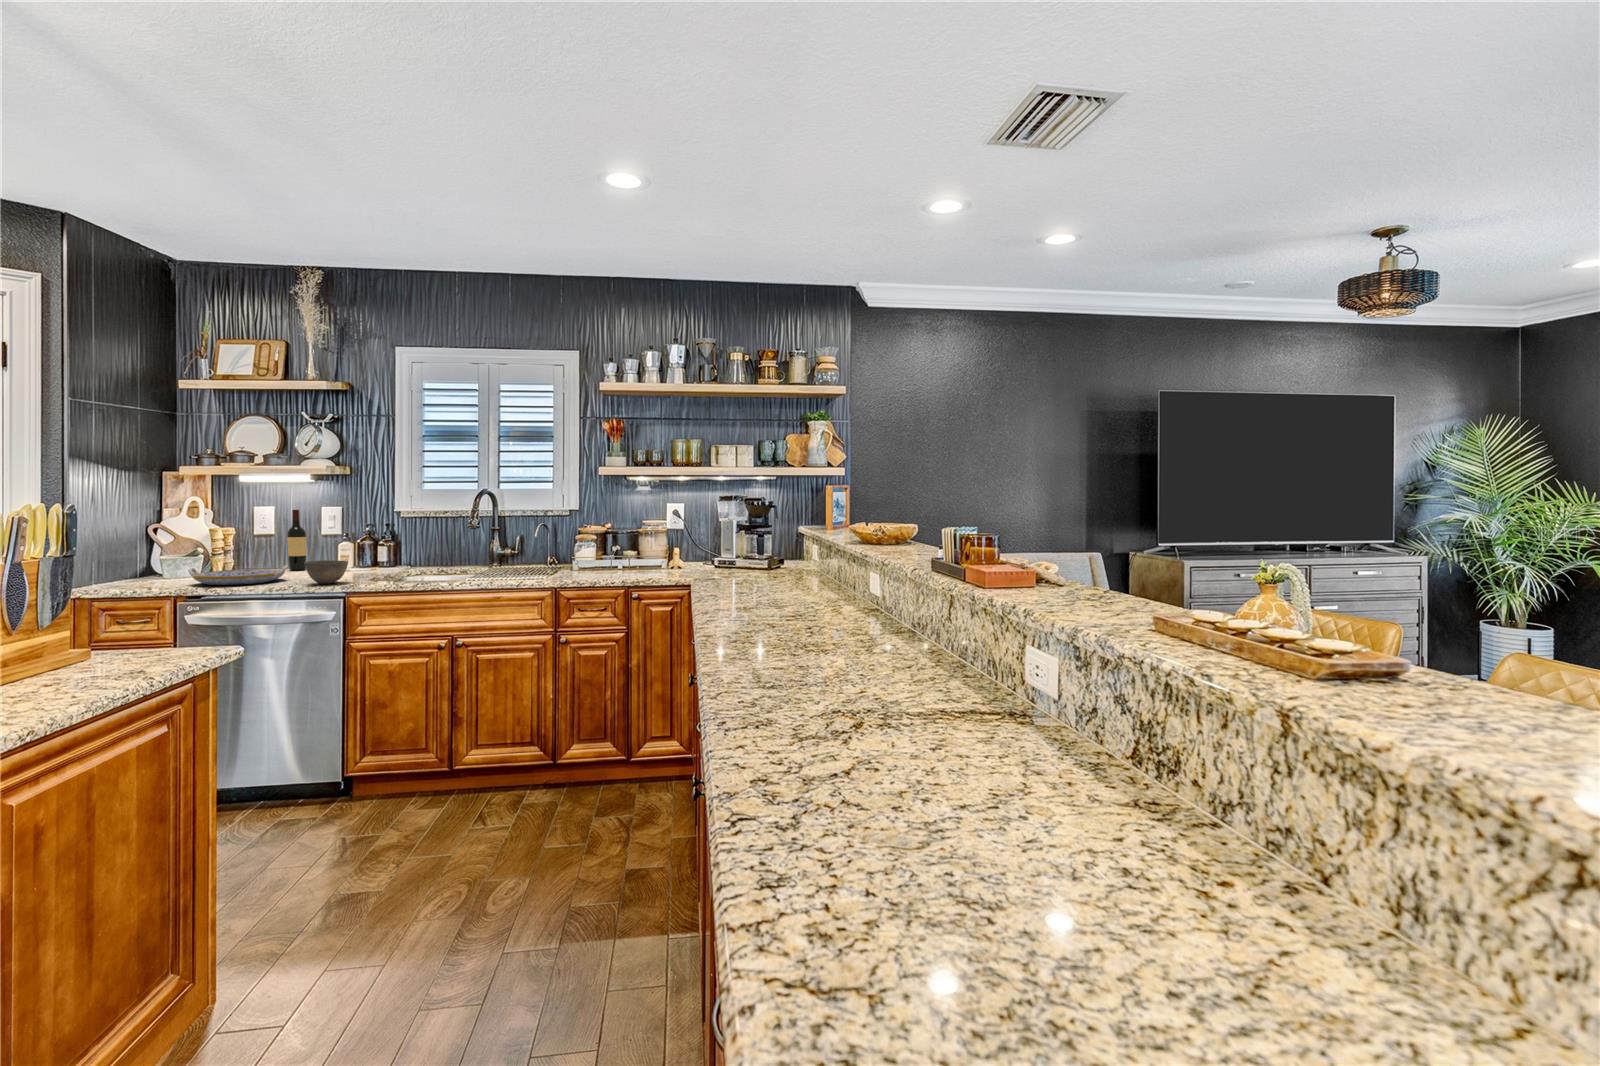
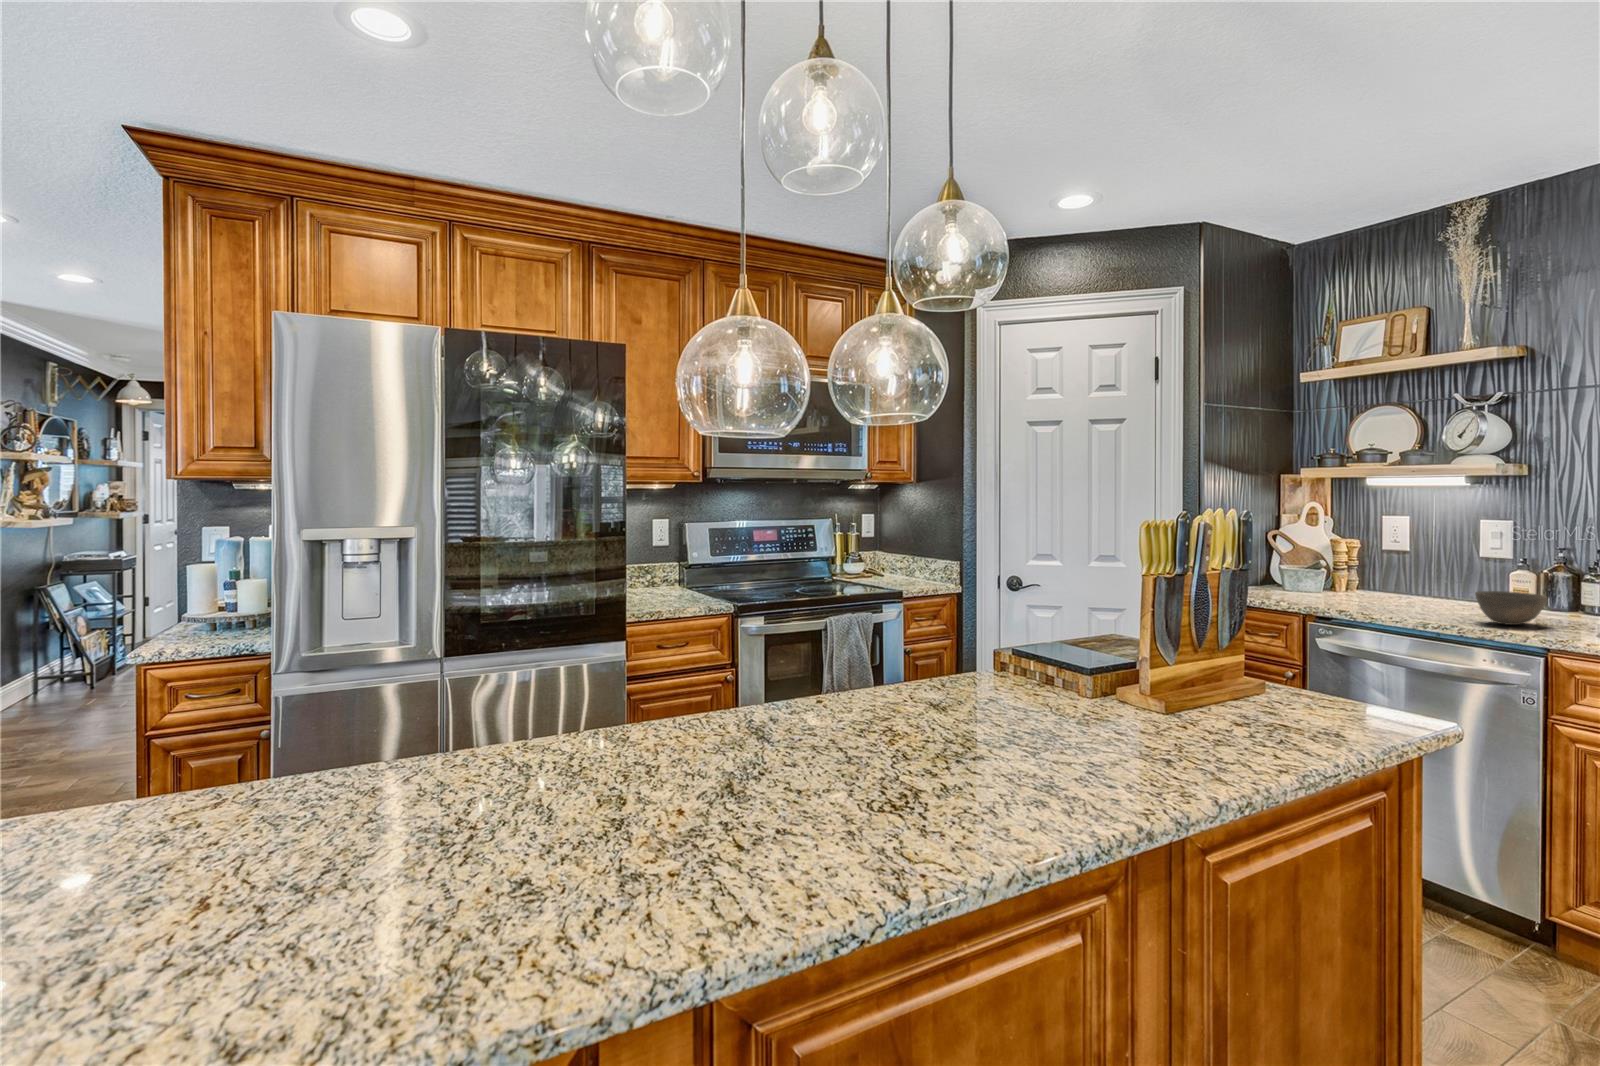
wine bottle: present [287,510,306,570] -> none [1425,518,1452,595]
serving tray: present [188,565,288,585] -> none [1317,586,1440,612]

